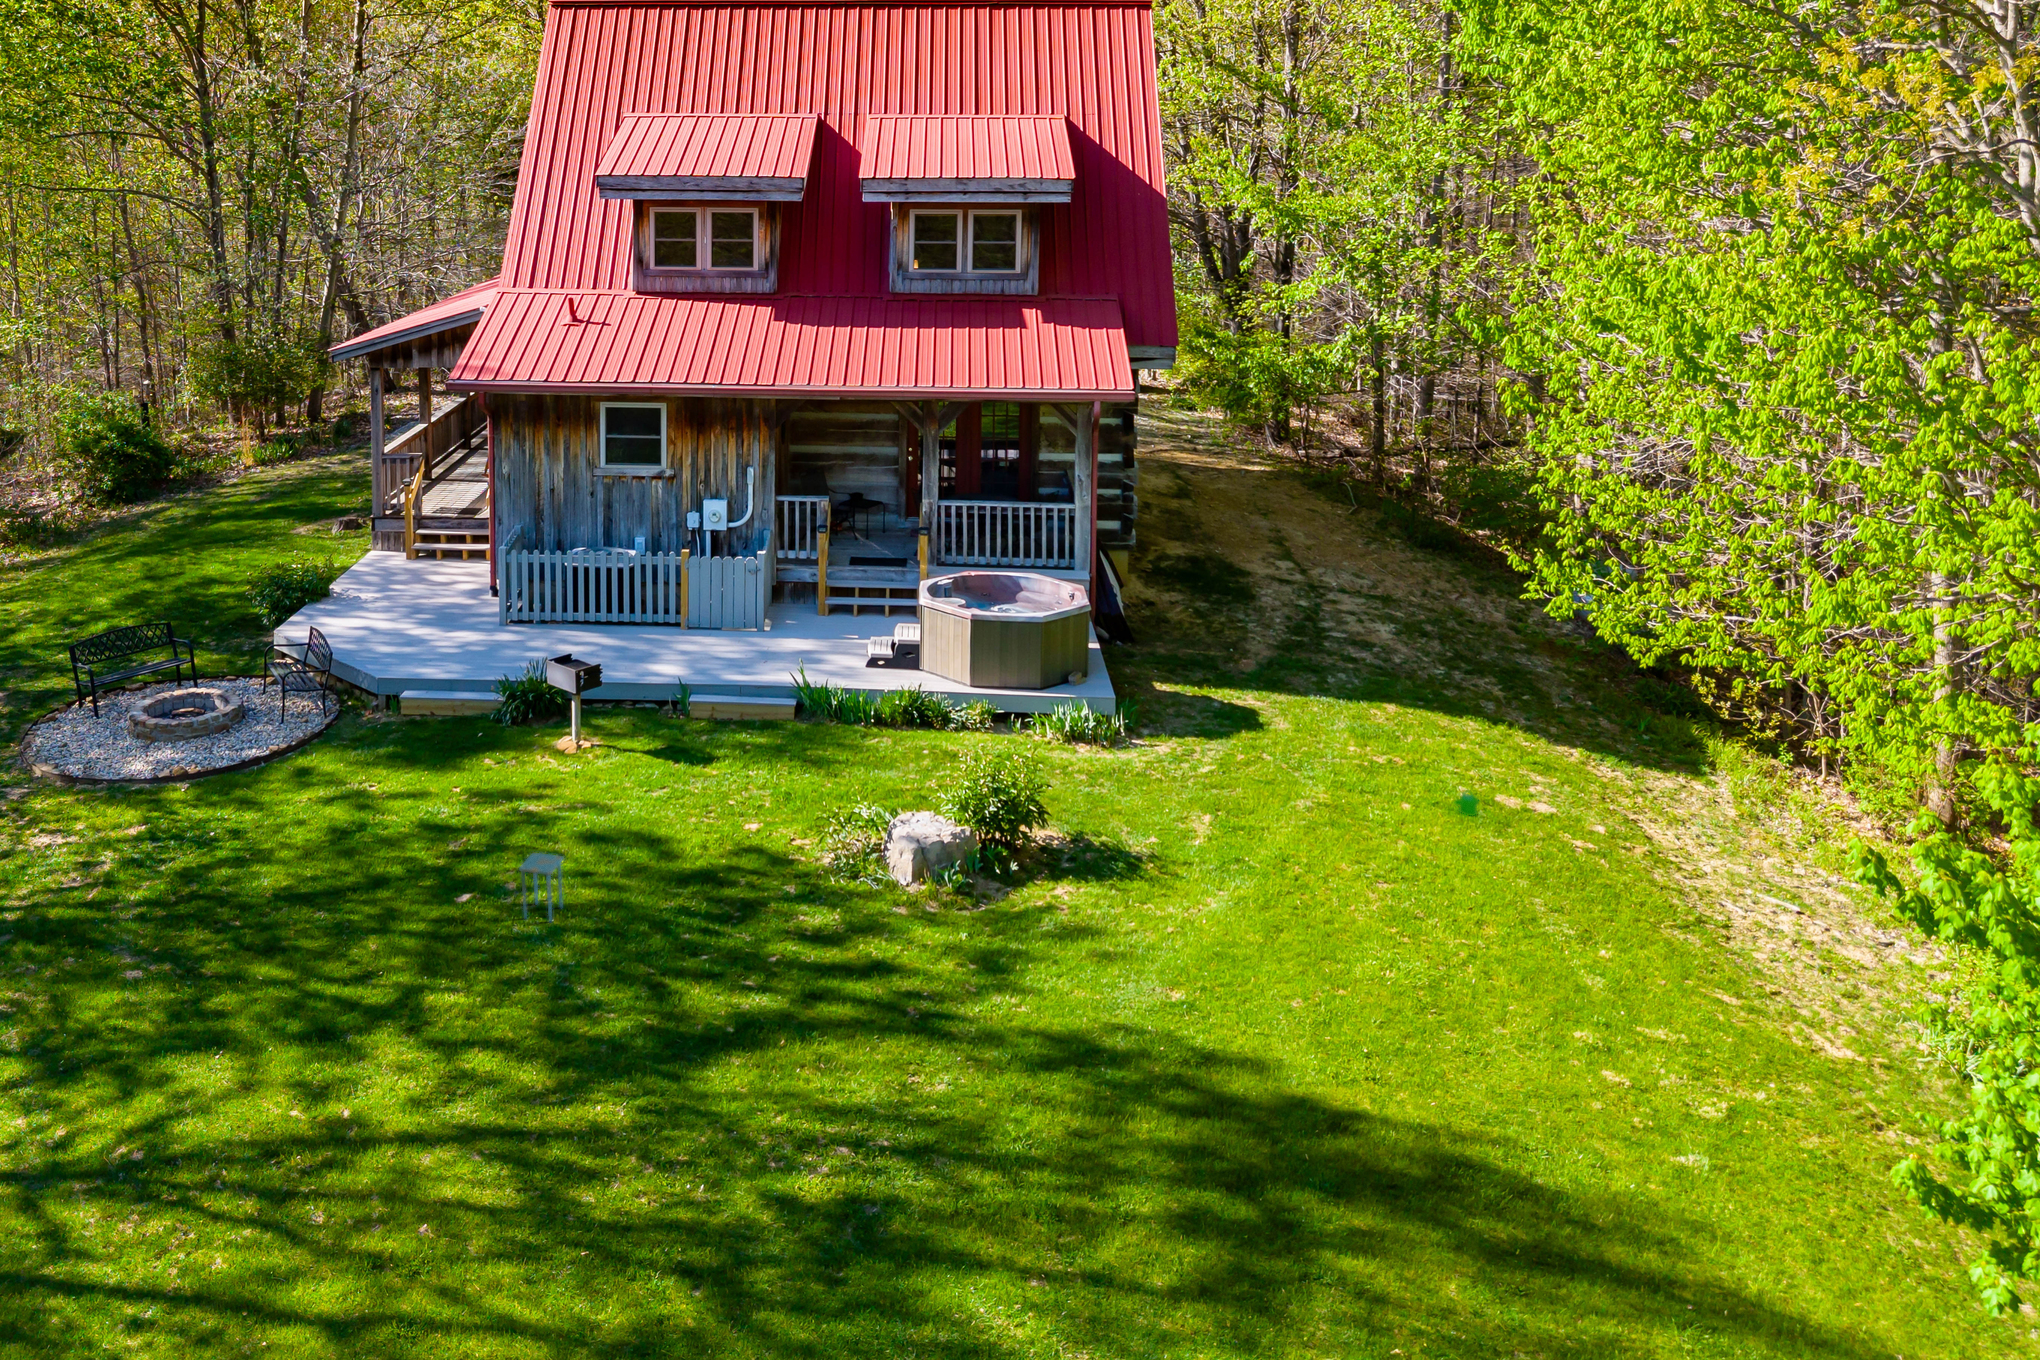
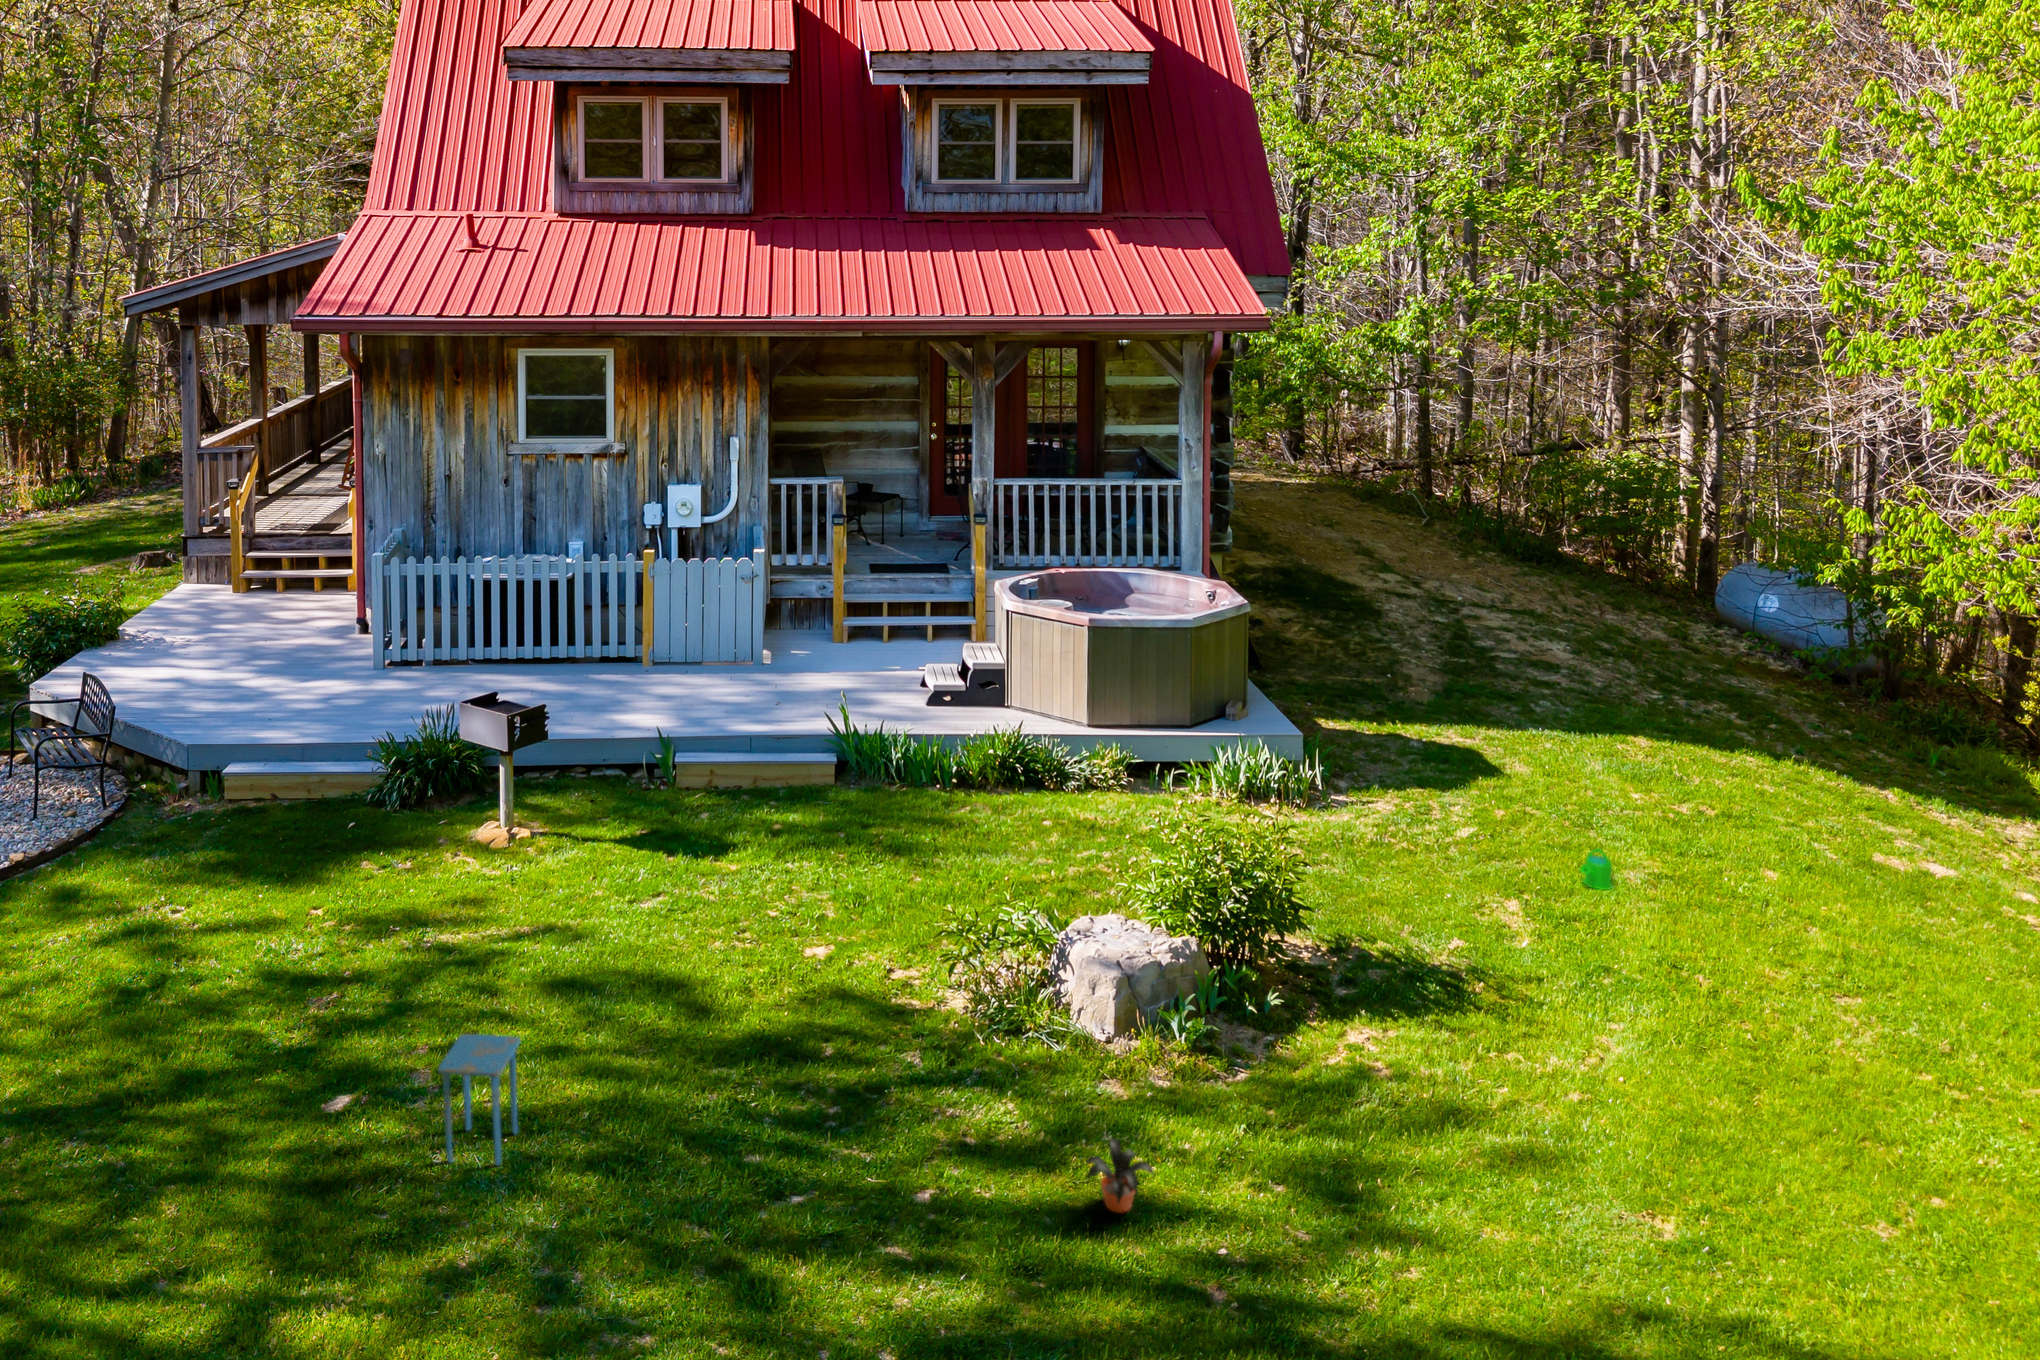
watering can: present [1455,790,1479,816] -> present [1580,848,1613,890]
potted plant: none [858,931,896,969] -> present [1086,1139,1153,1213]

